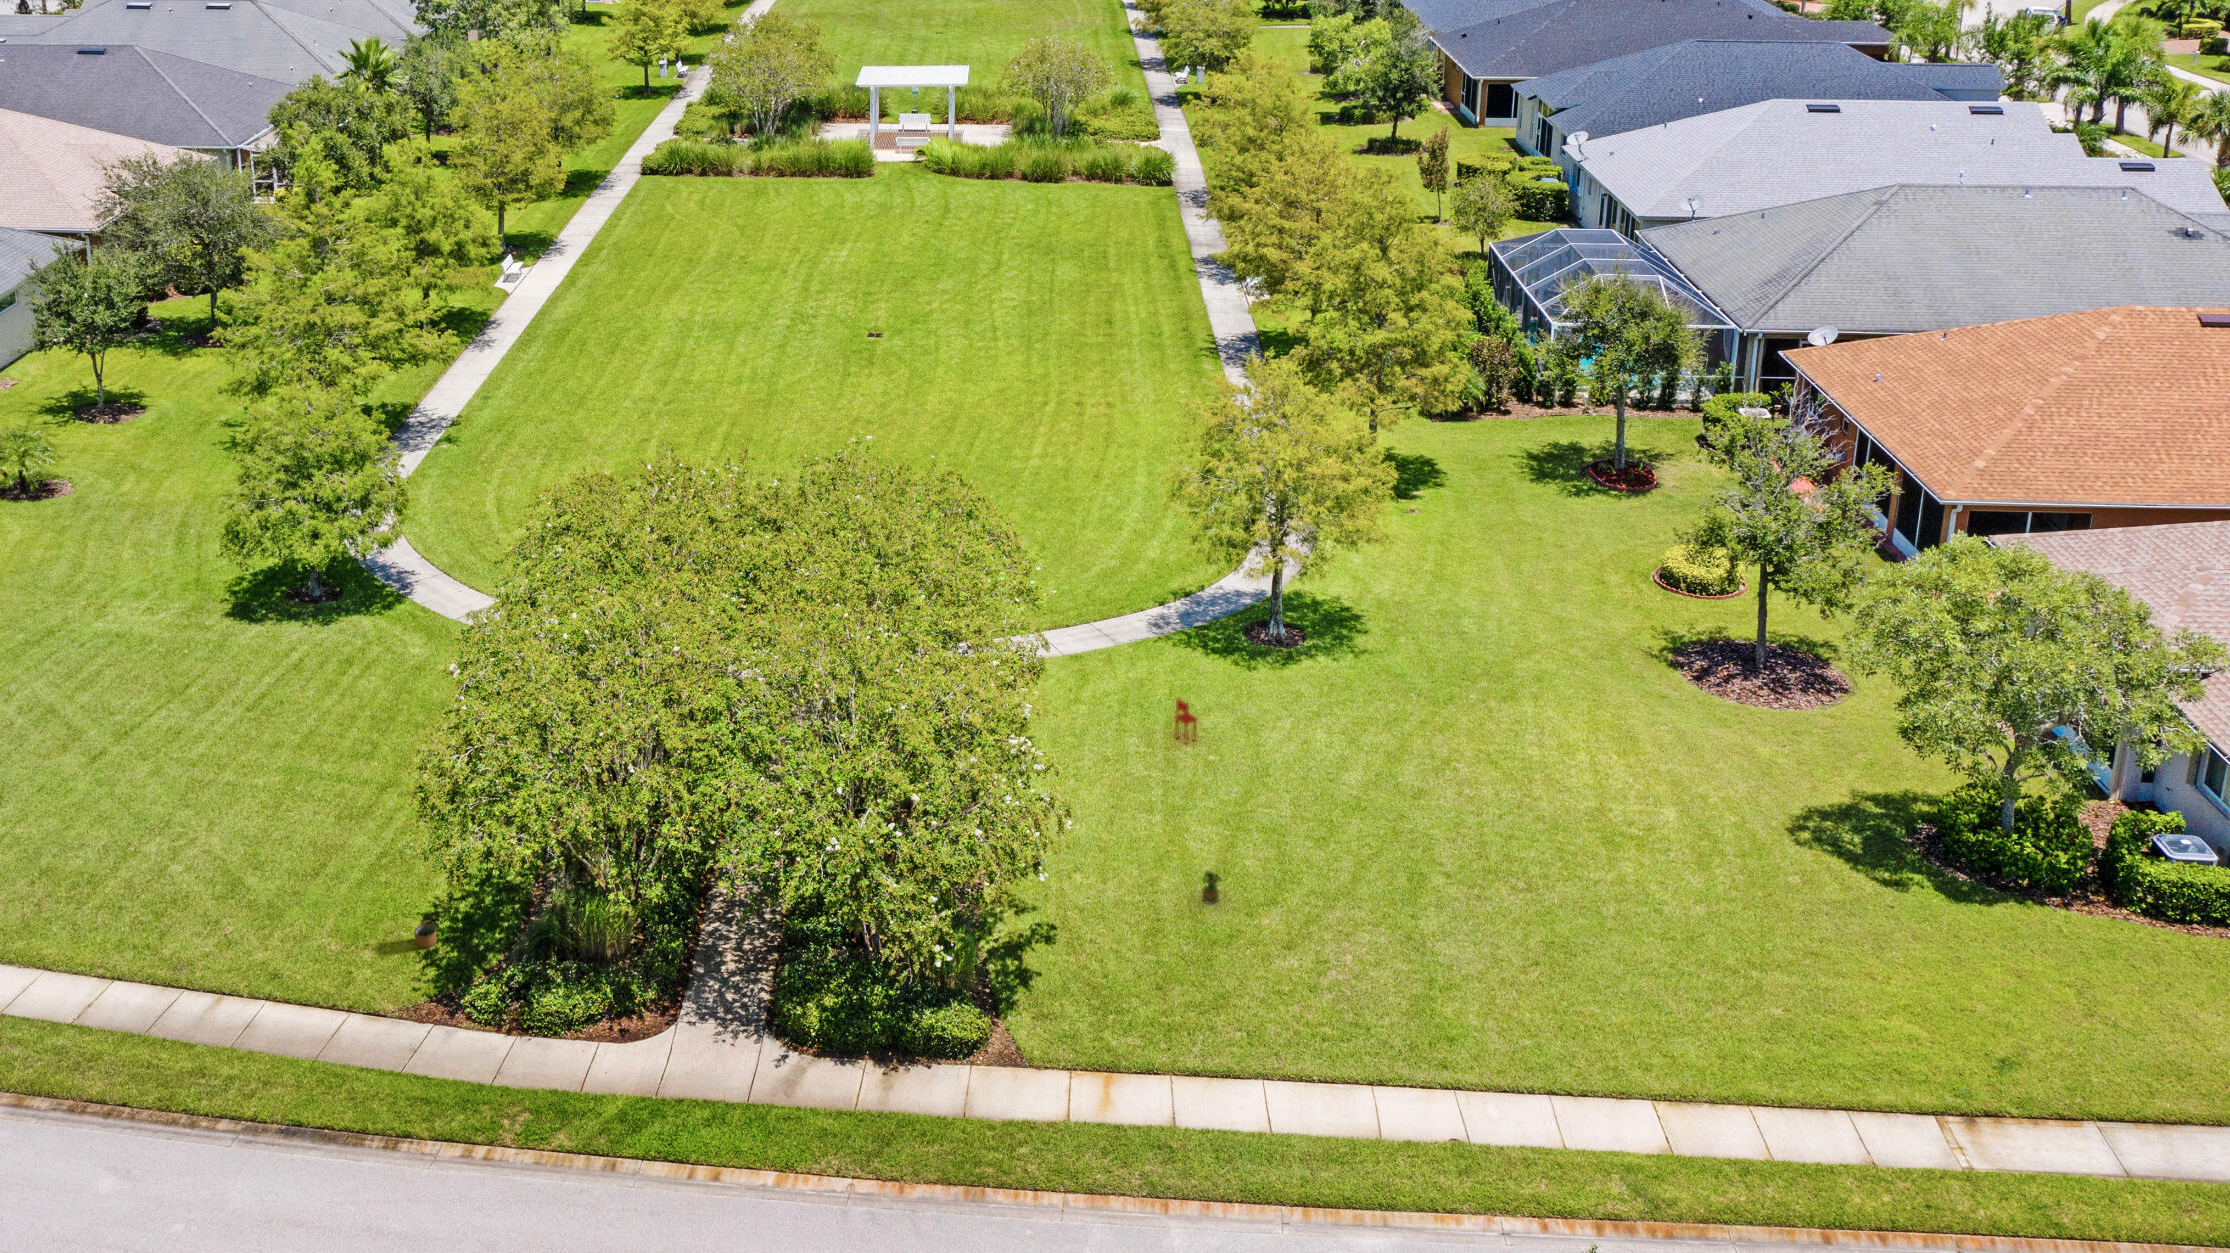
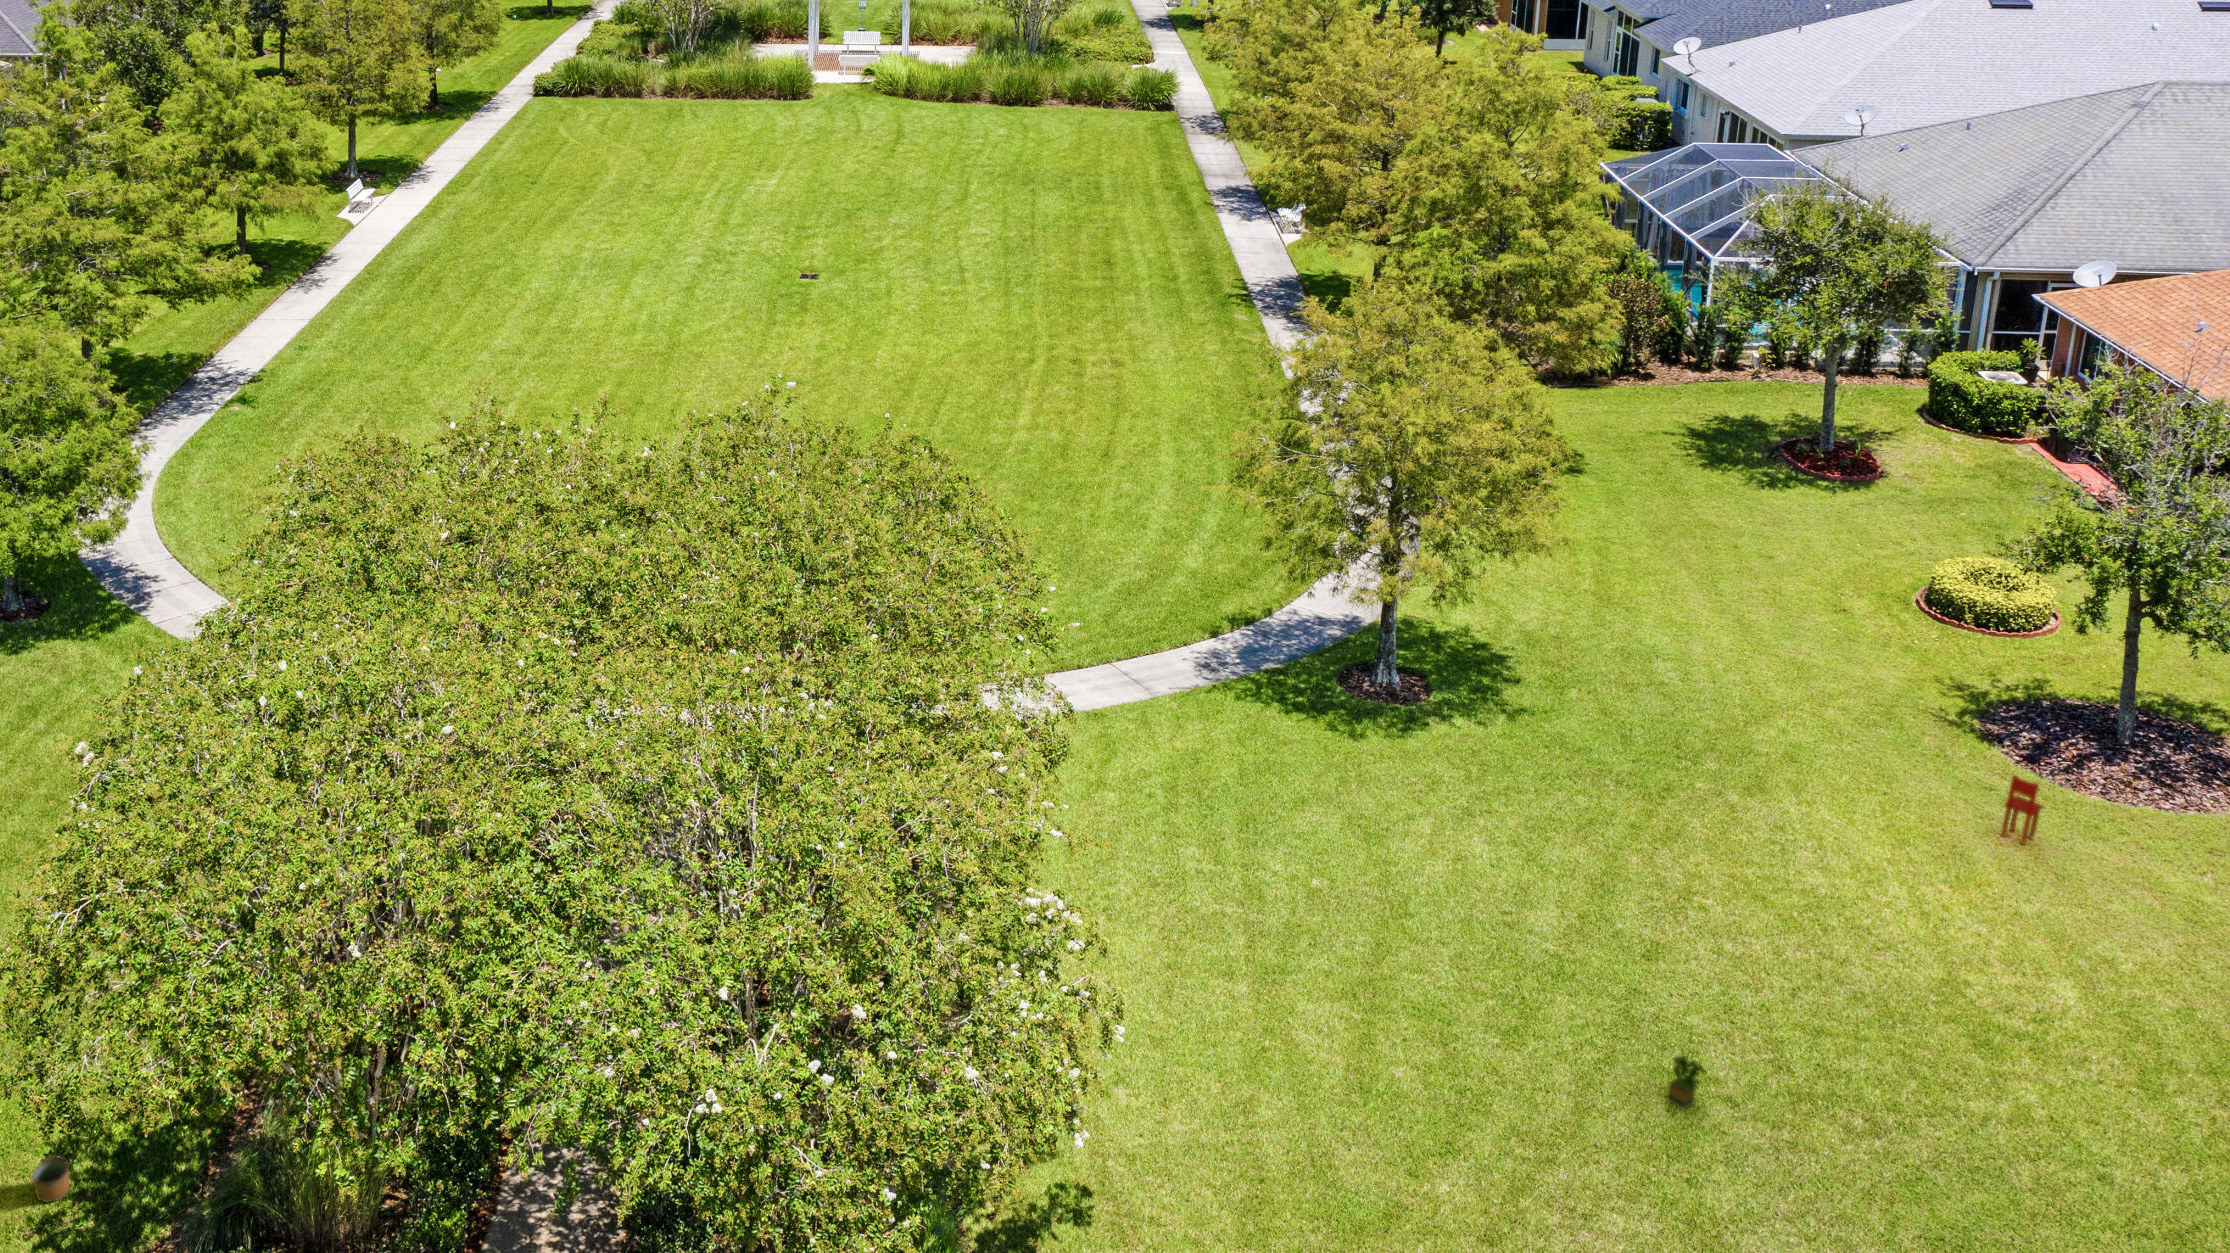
chair: present [1175,699,1197,743] -> present [2001,775,2043,844]
potted tree: present [1202,872,1221,904] -> present [1667,1056,1706,1109]

